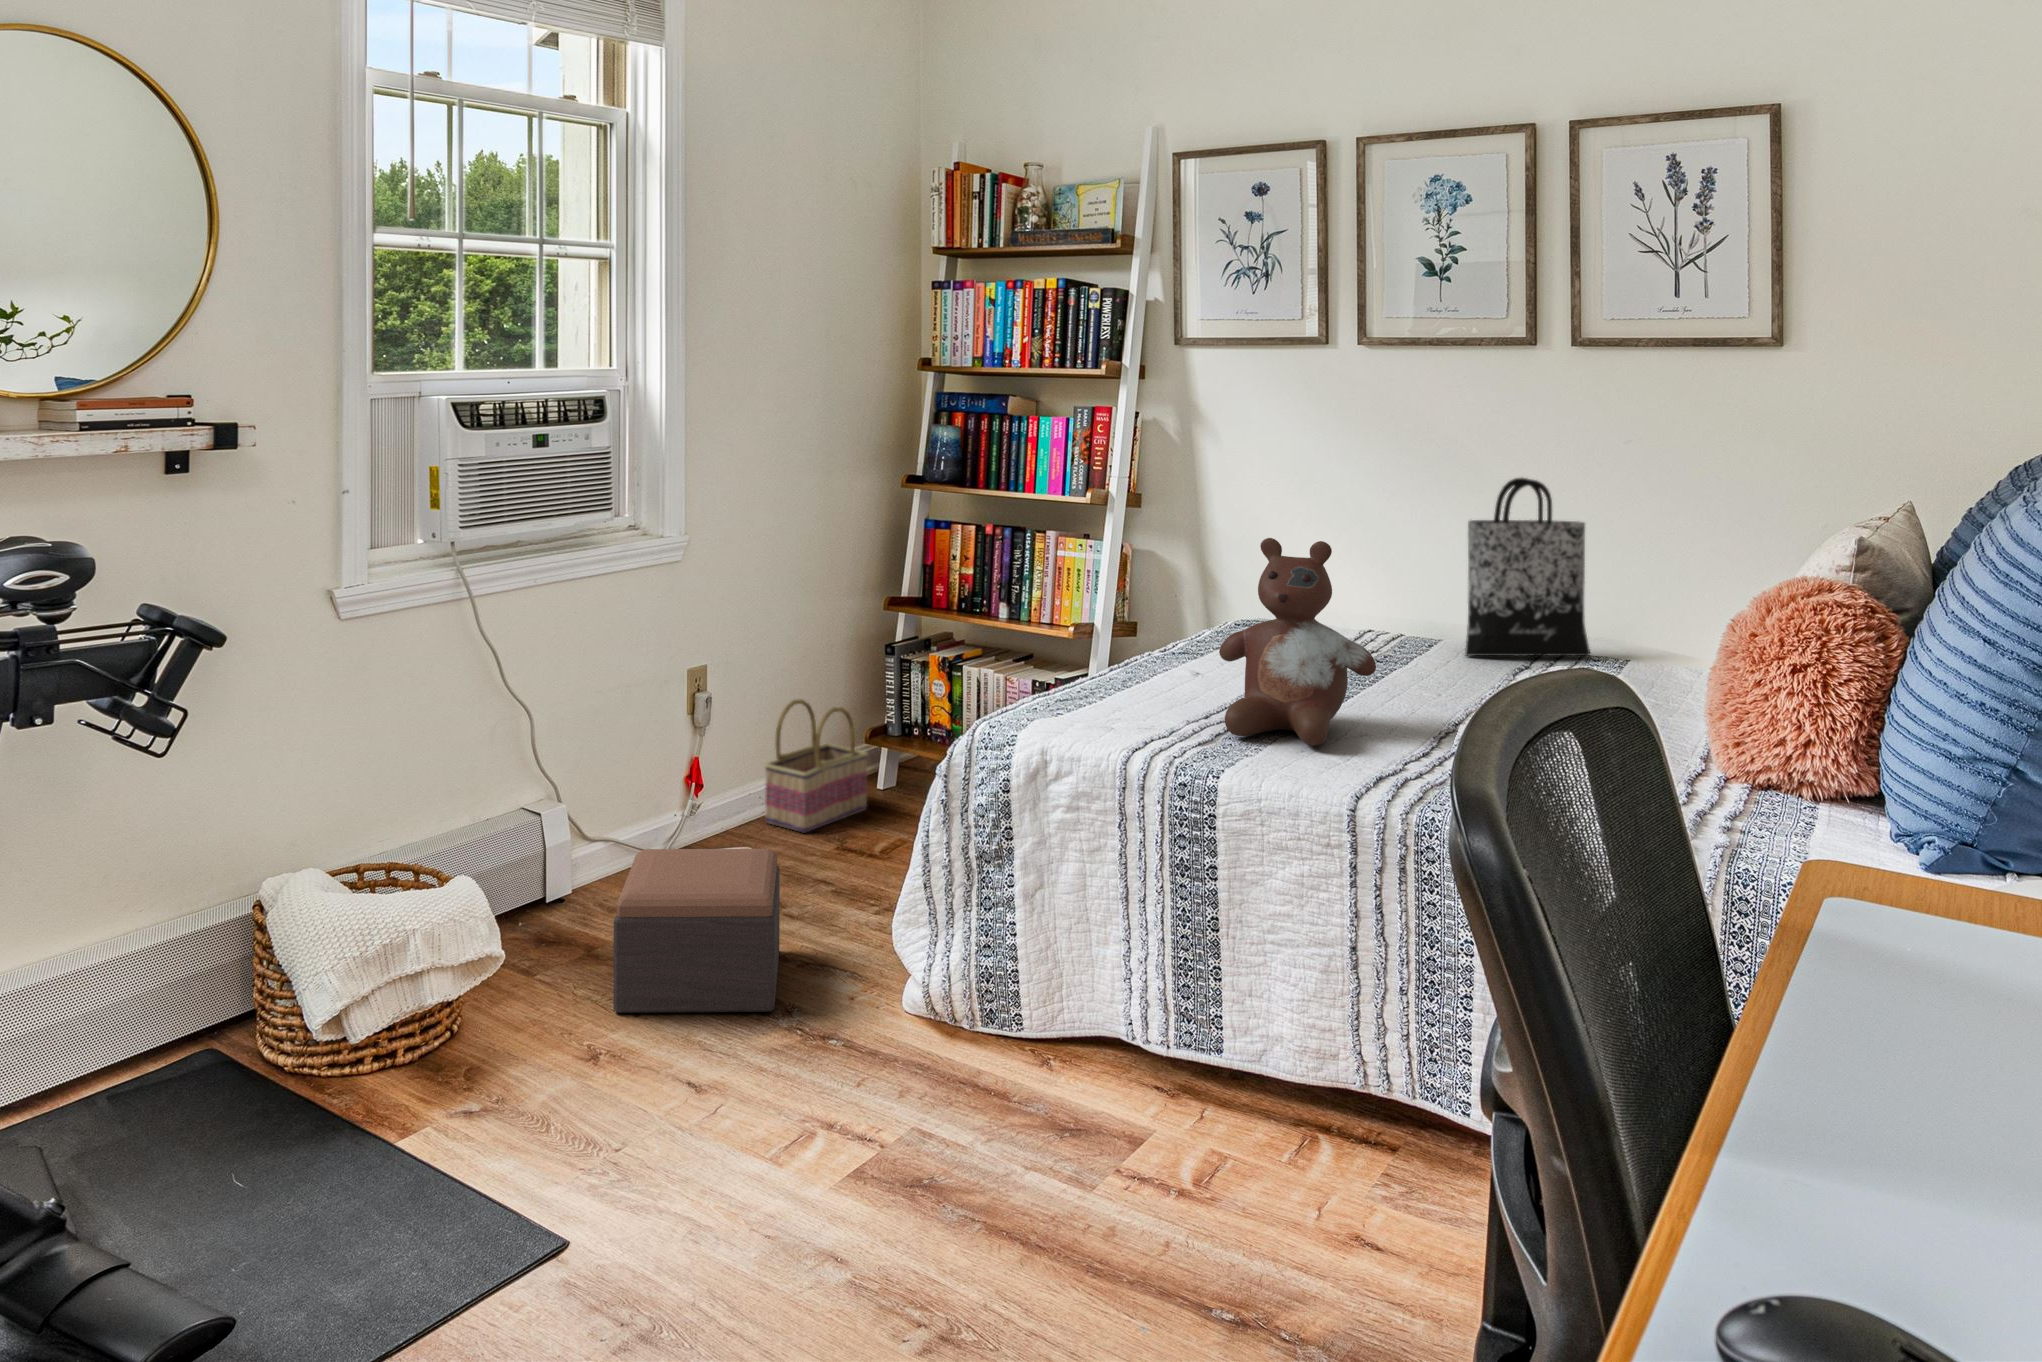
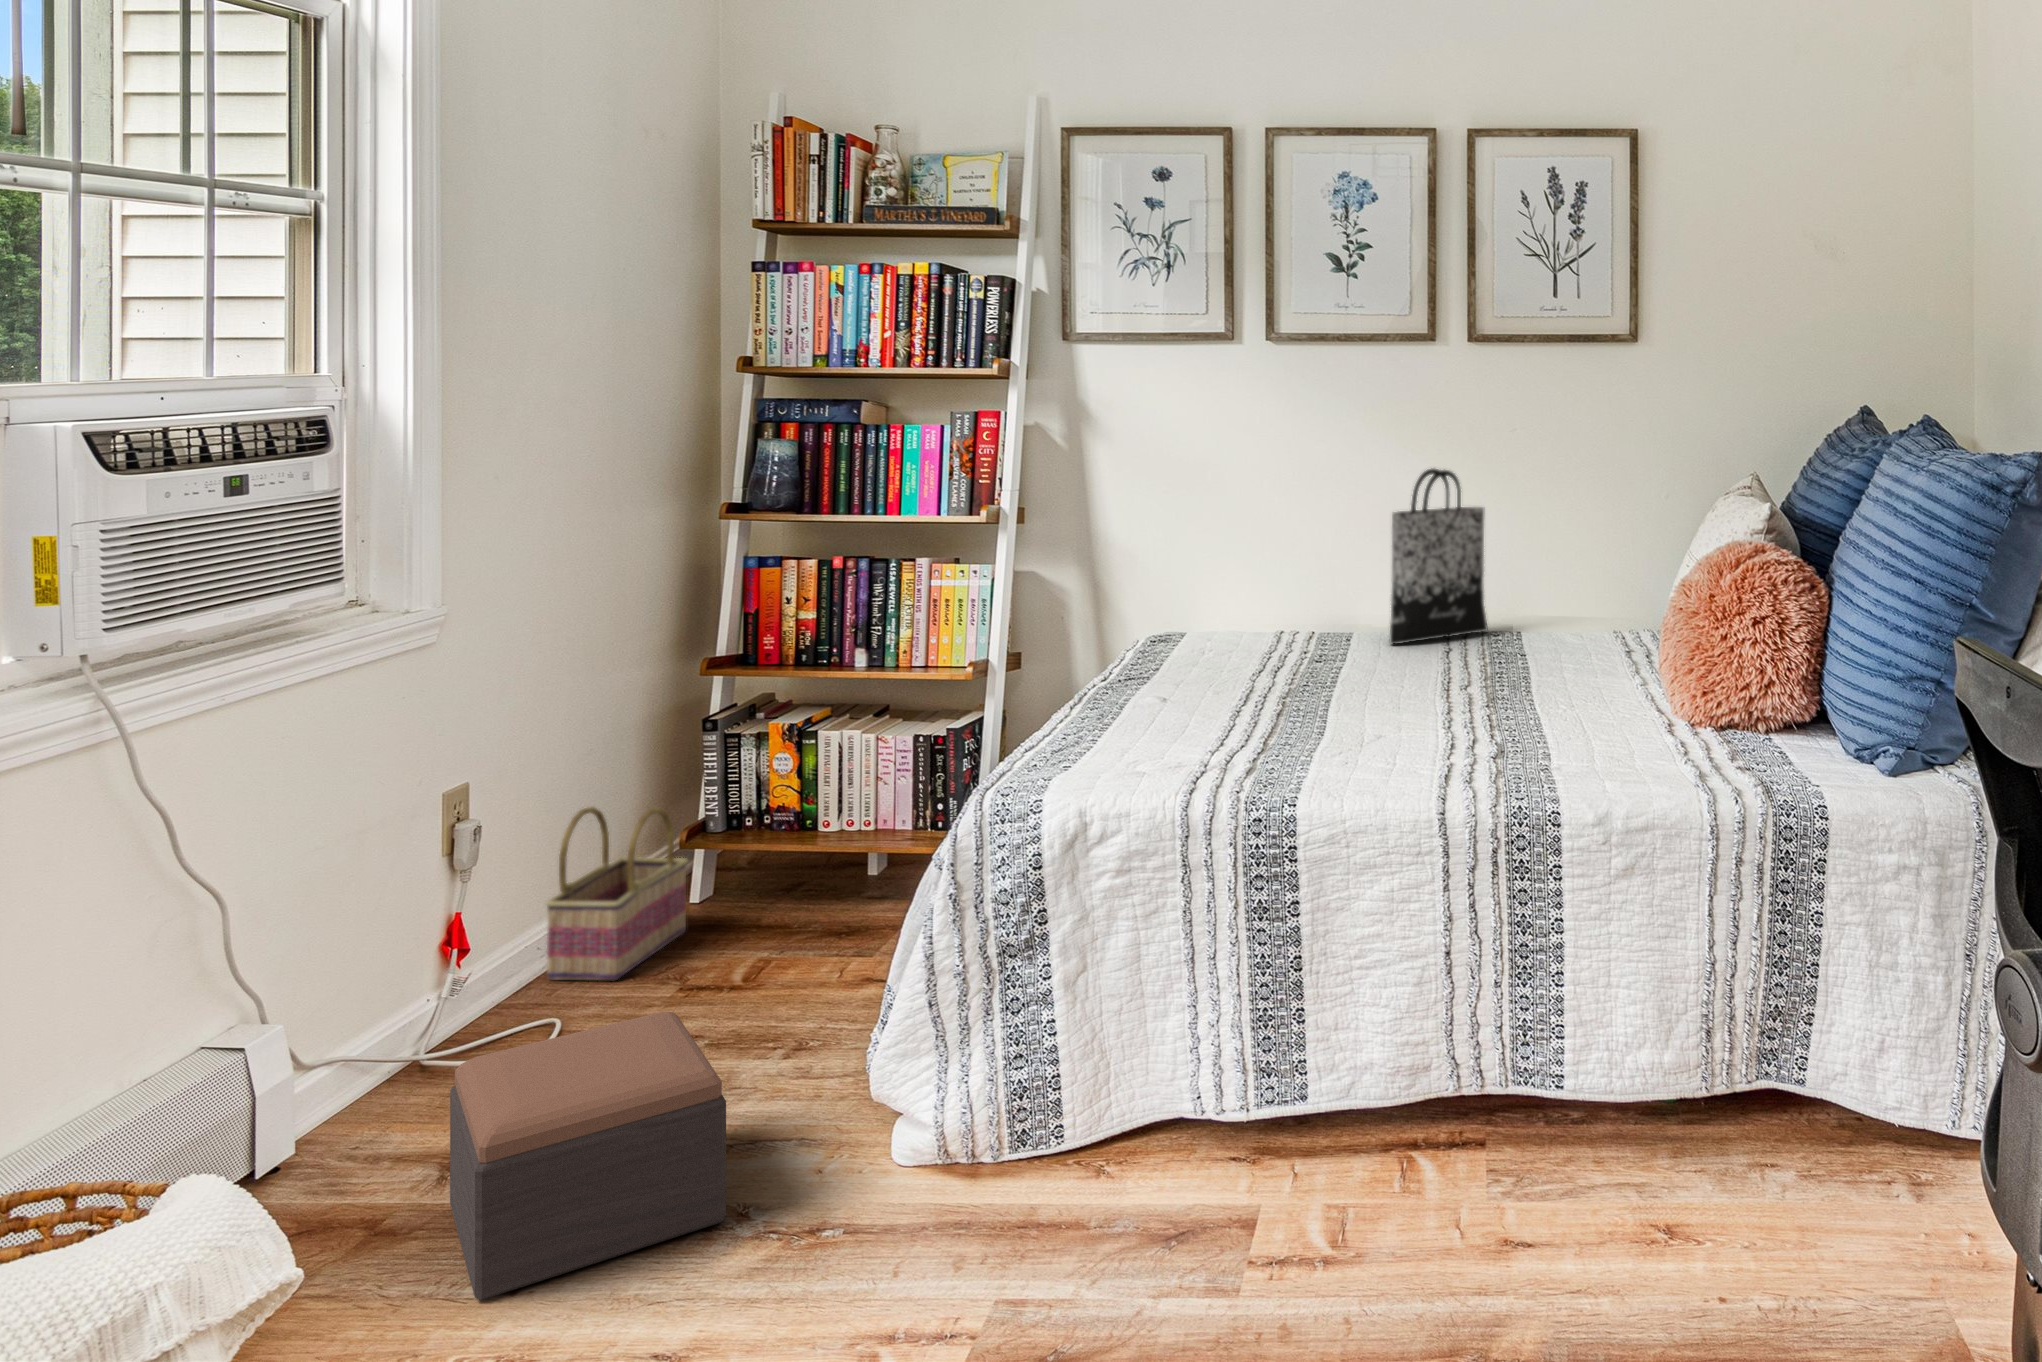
stuffed bear: present [1219,538,1376,746] -> none [1233,545,1395,758]

